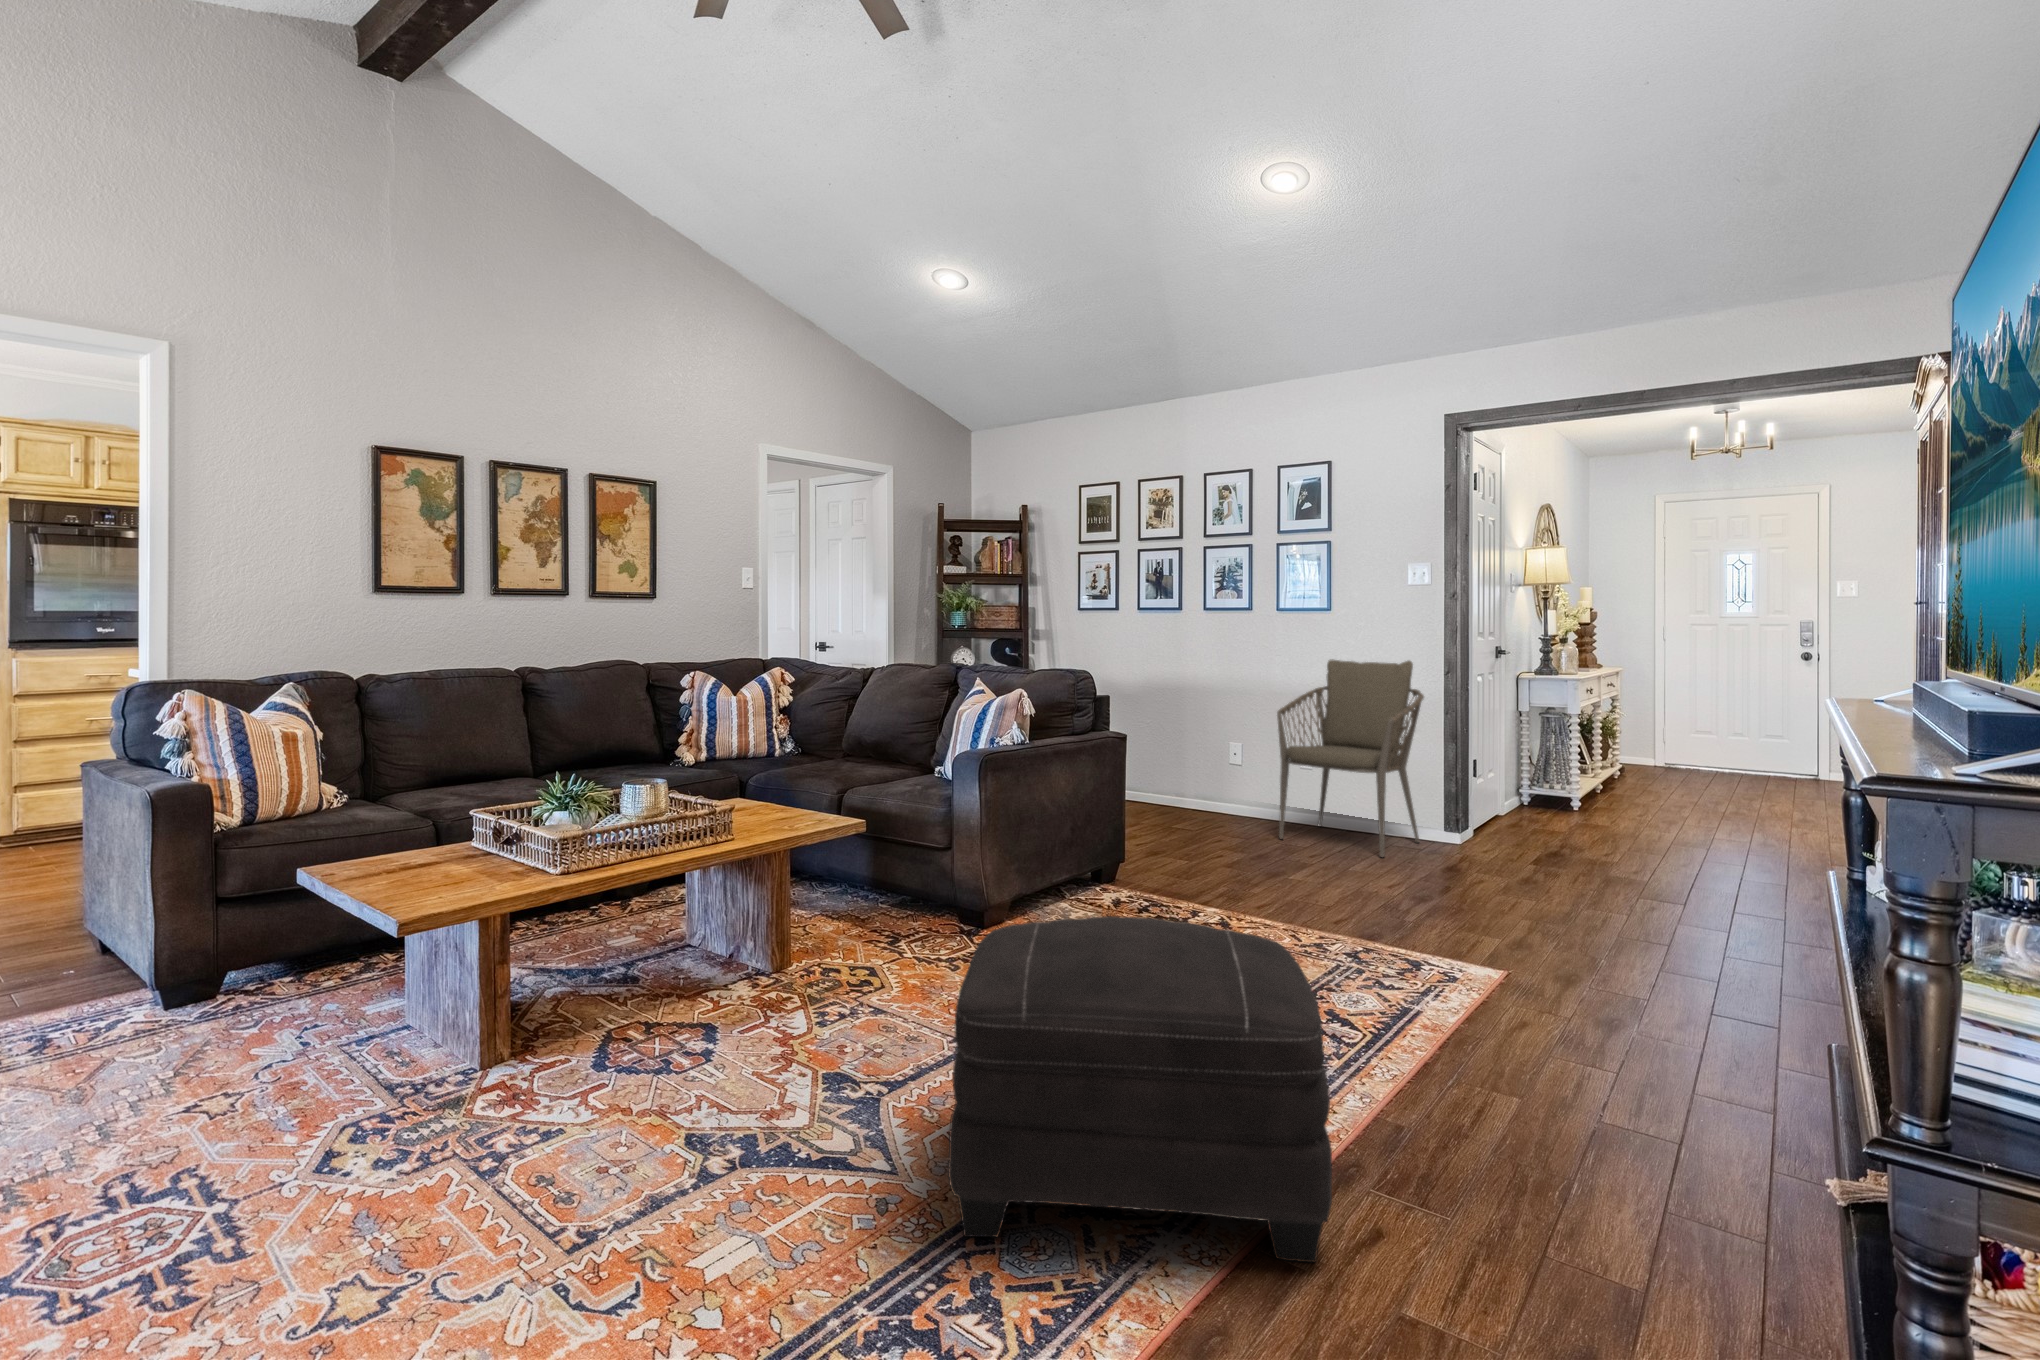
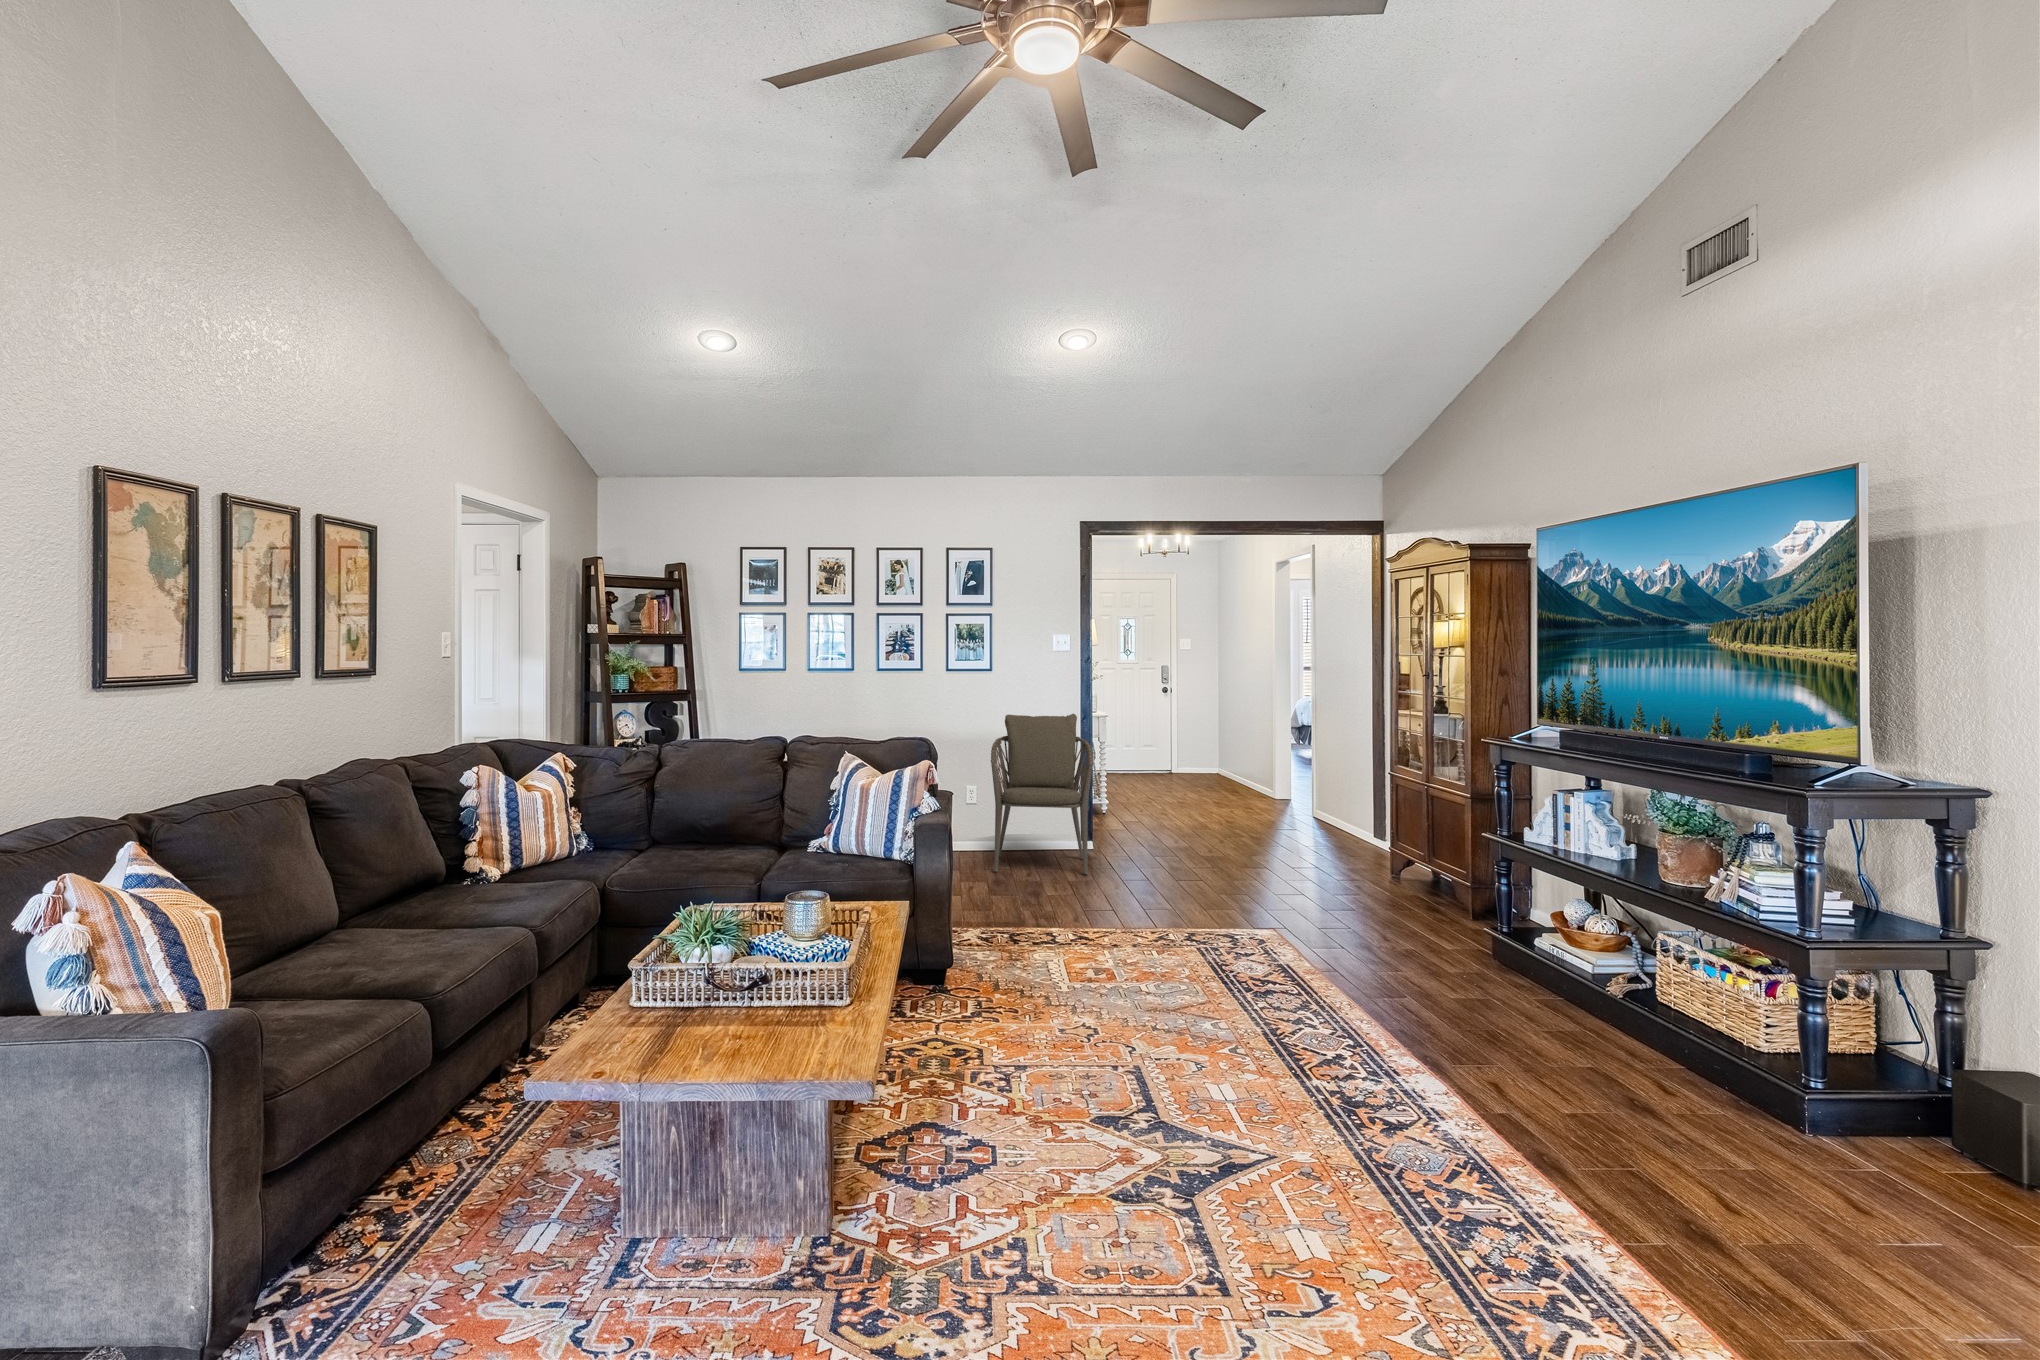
ottoman: present [948,916,1332,1262] -> none [1286,937,1597,1224]

